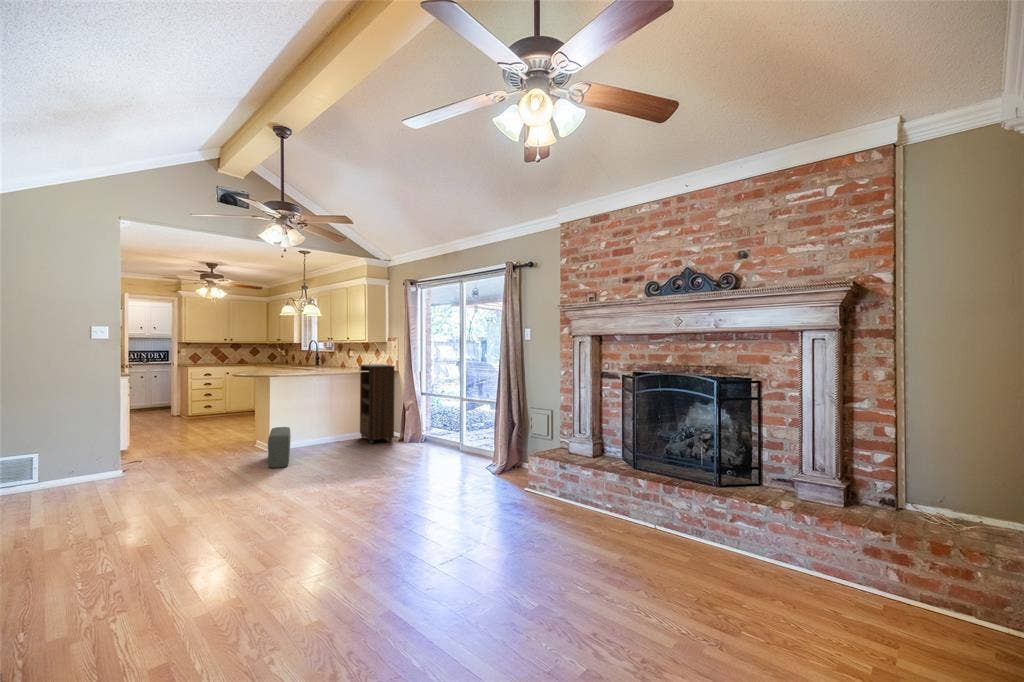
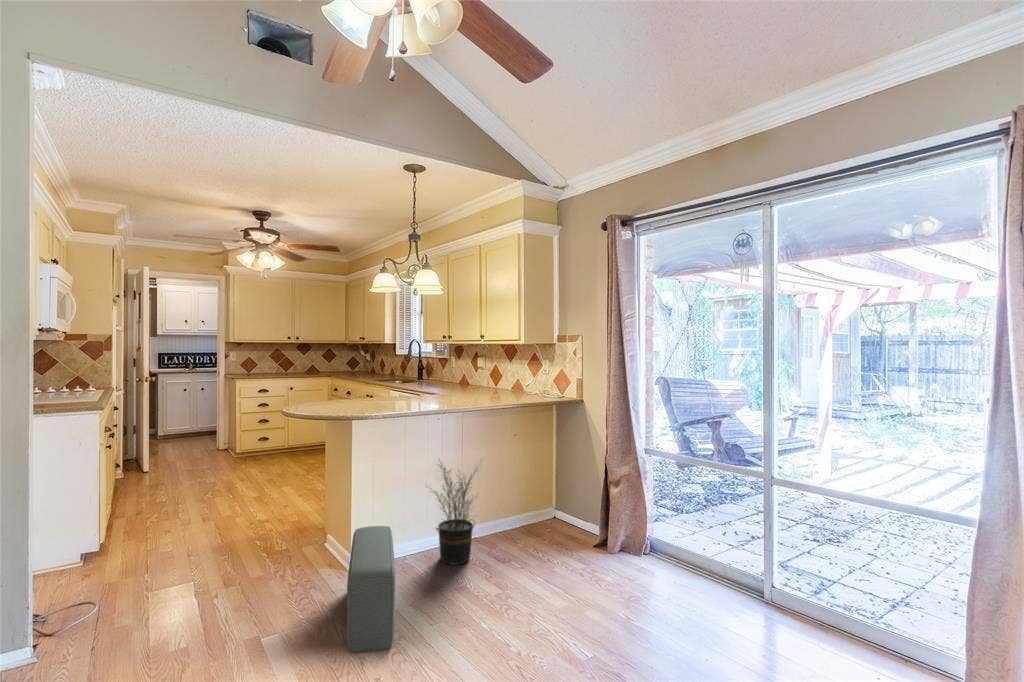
bookshelf: present [360,364,395,443] -> none [512,386,591,554]
potted plant: none [307,398,341,448] -> present [430,465,478,565]

